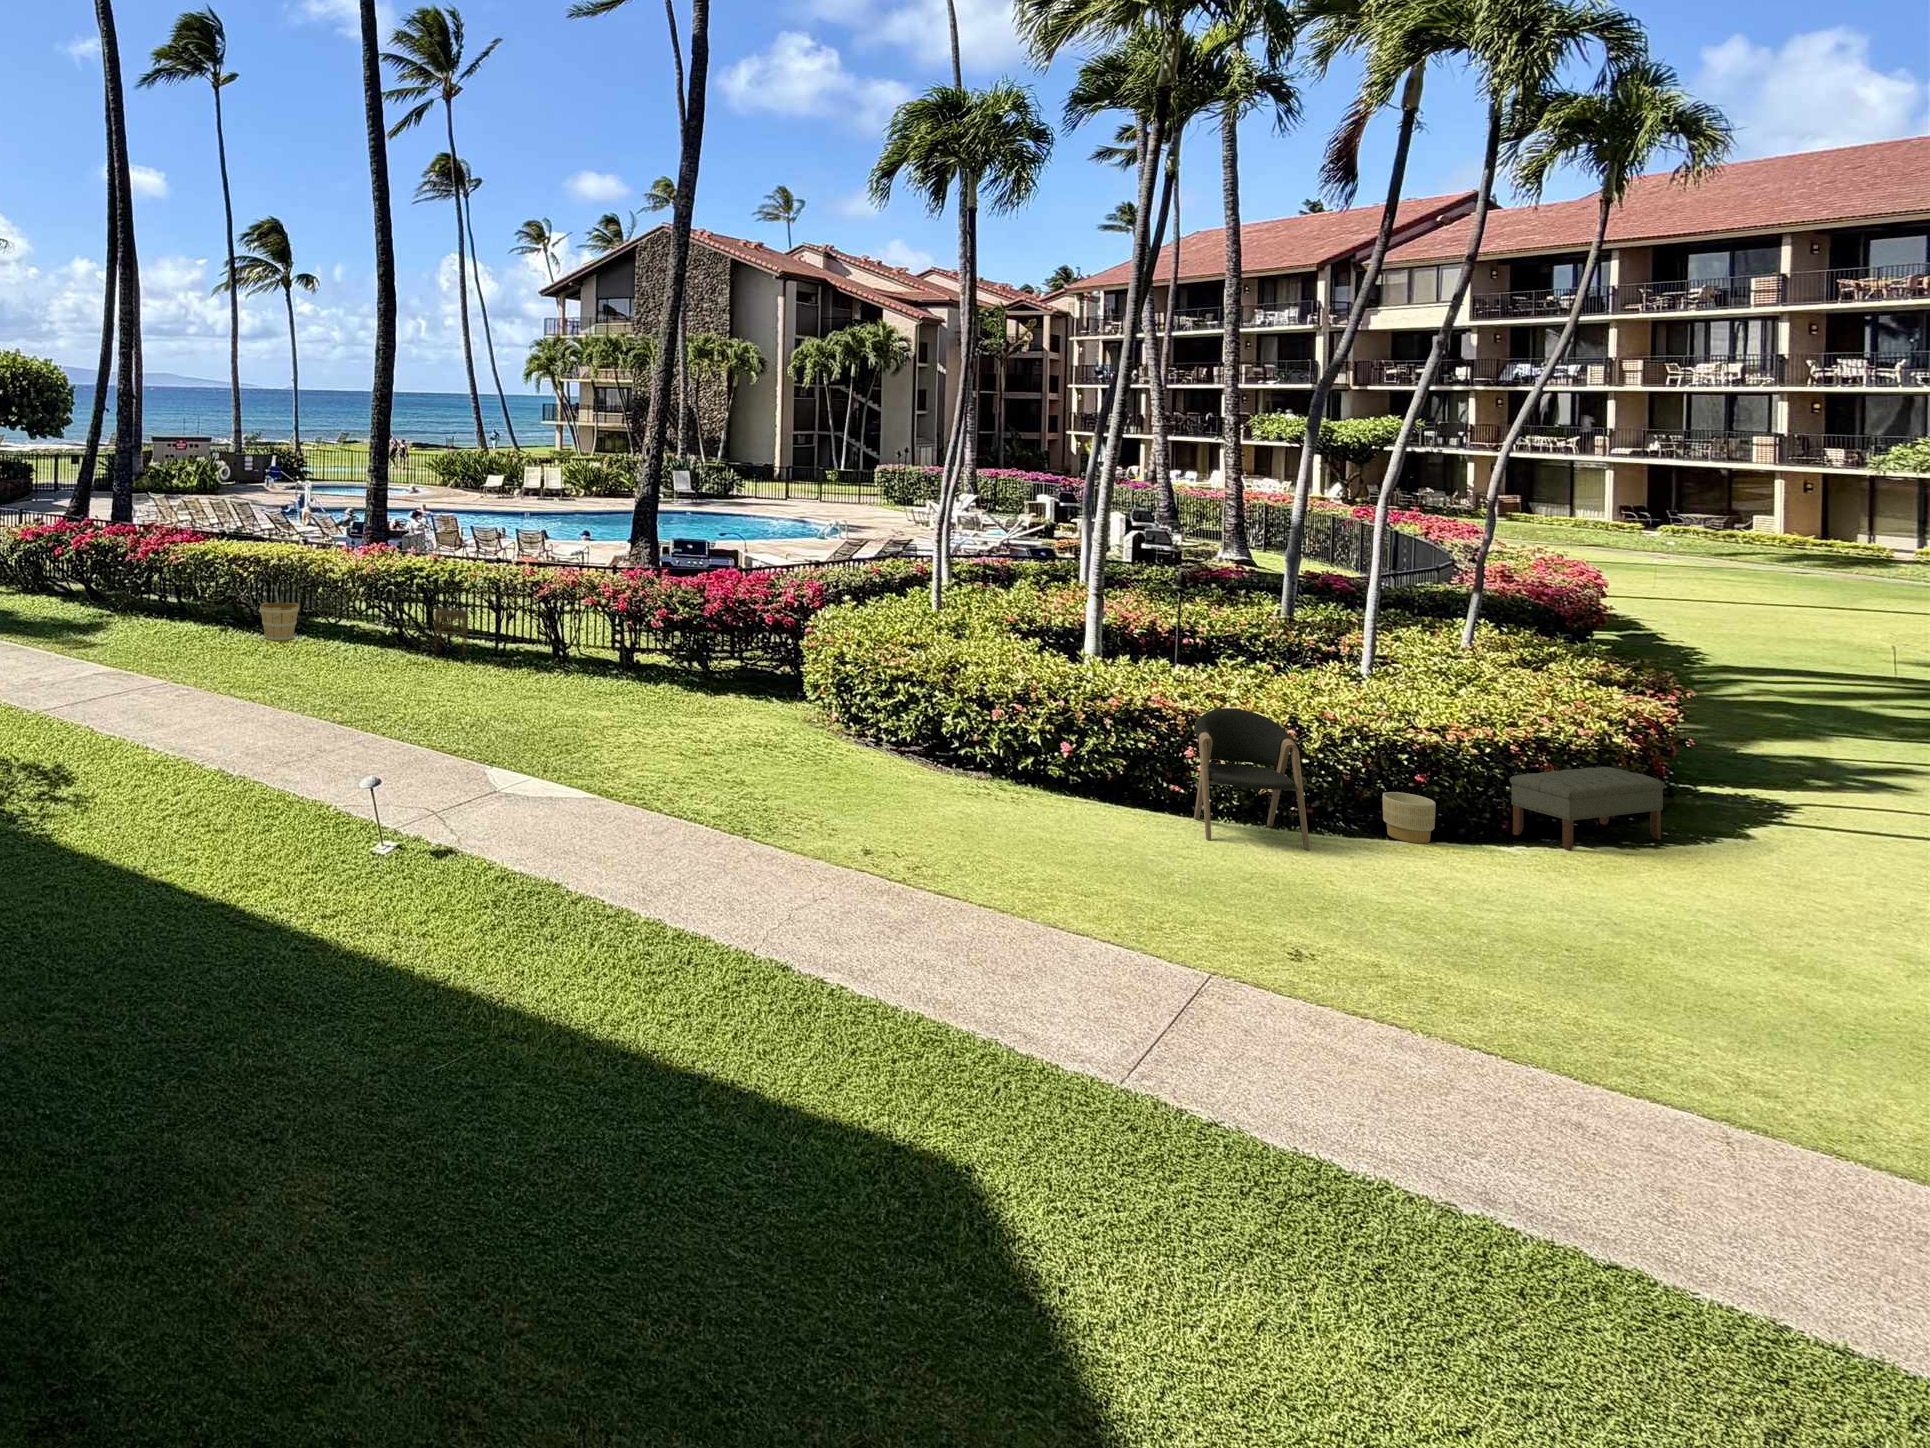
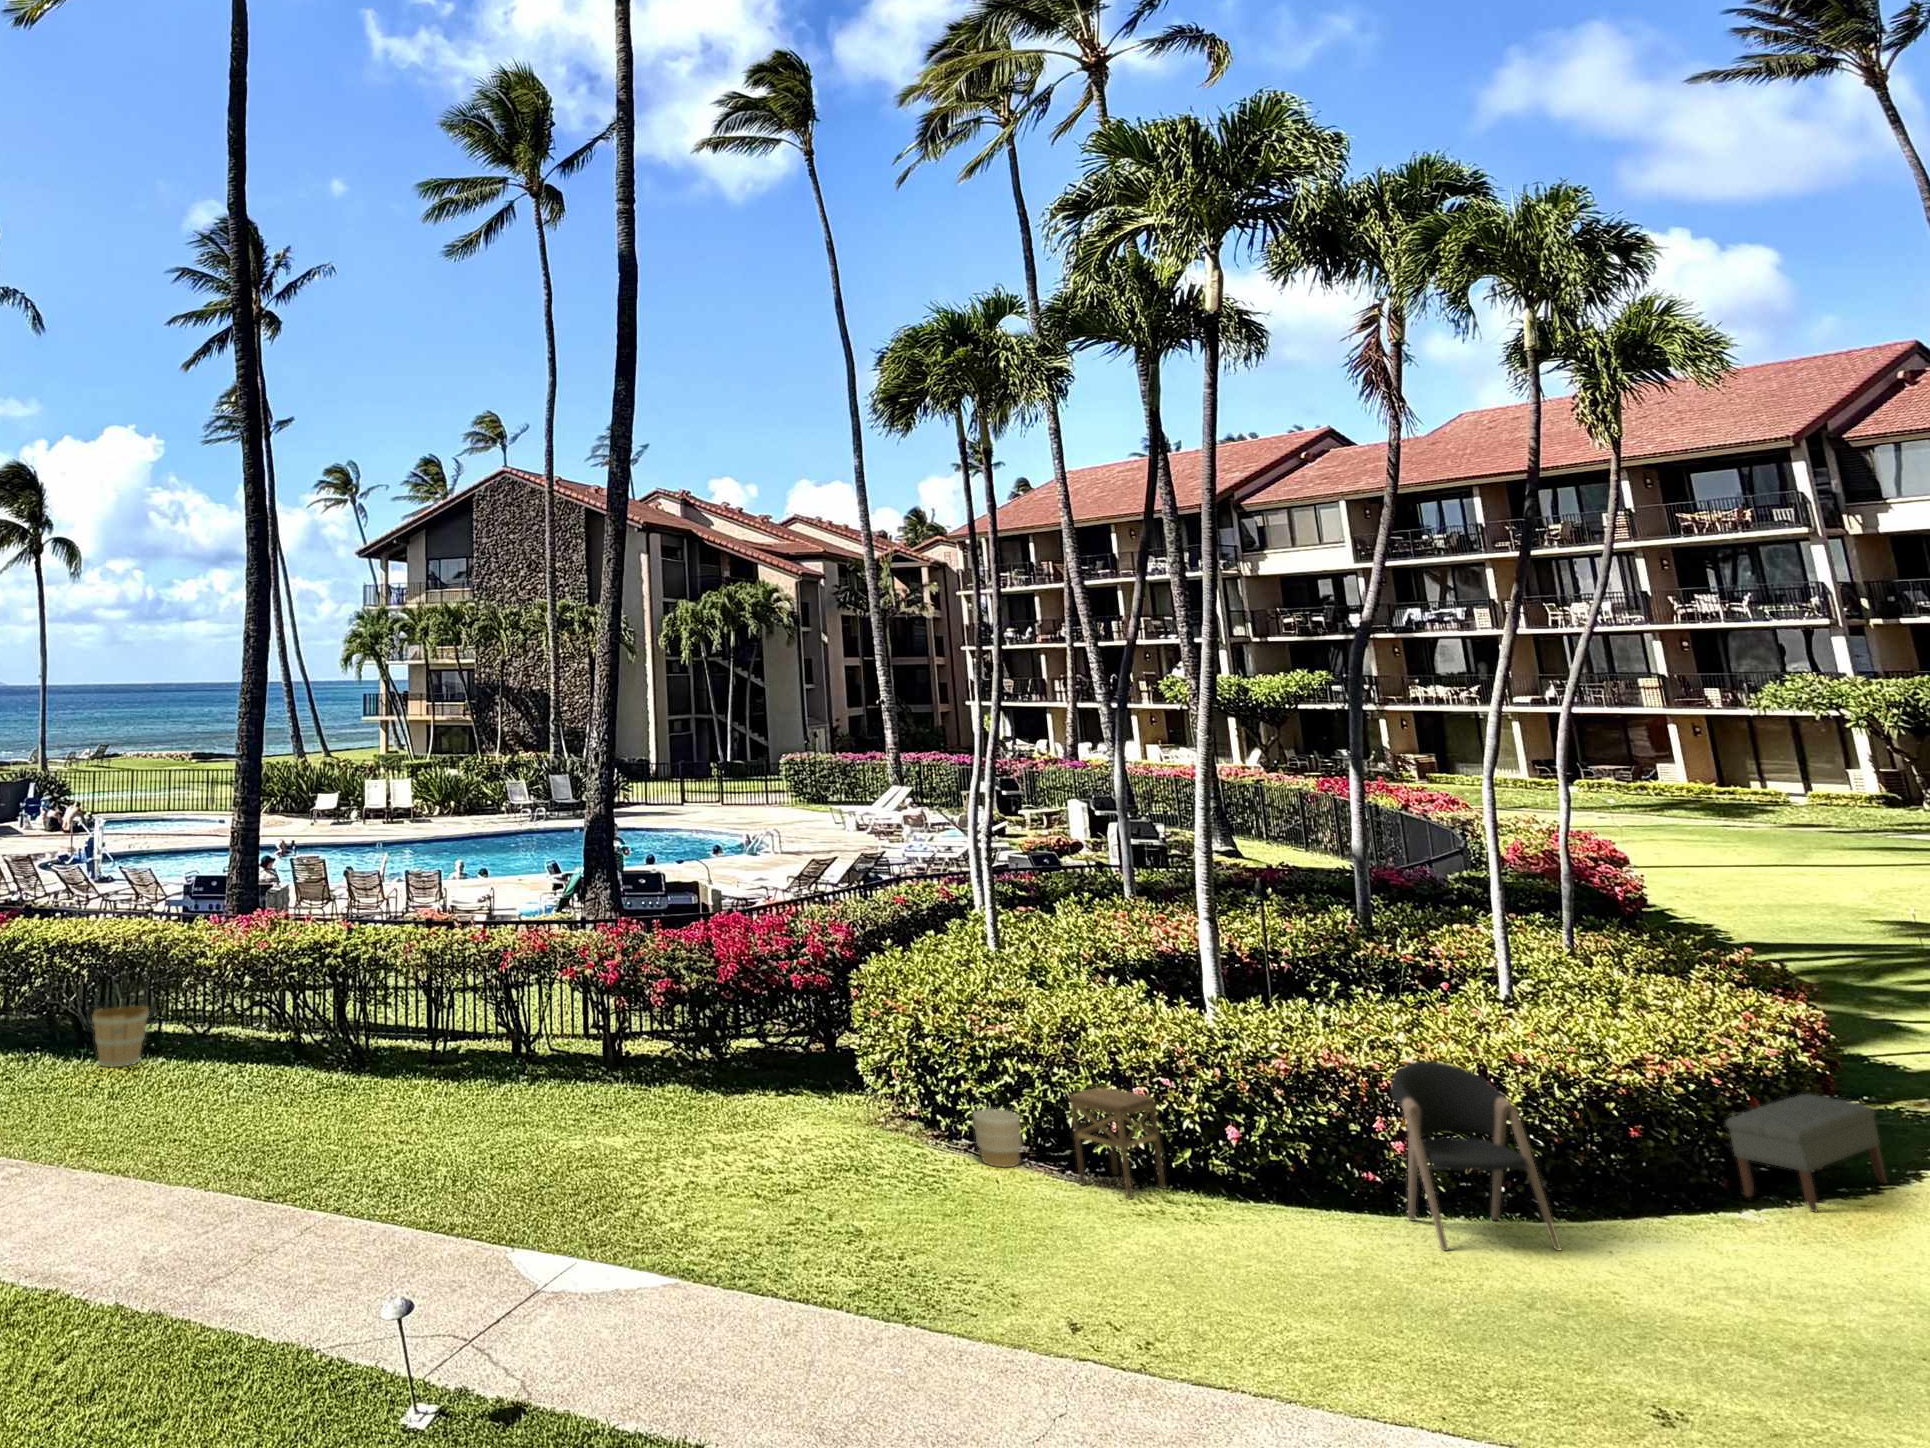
side table: present [434,609,468,656] -> present [1068,1088,1165,1199]
planter: present [1383,792,1436,843] -> present [973,1109,1022,1167]

